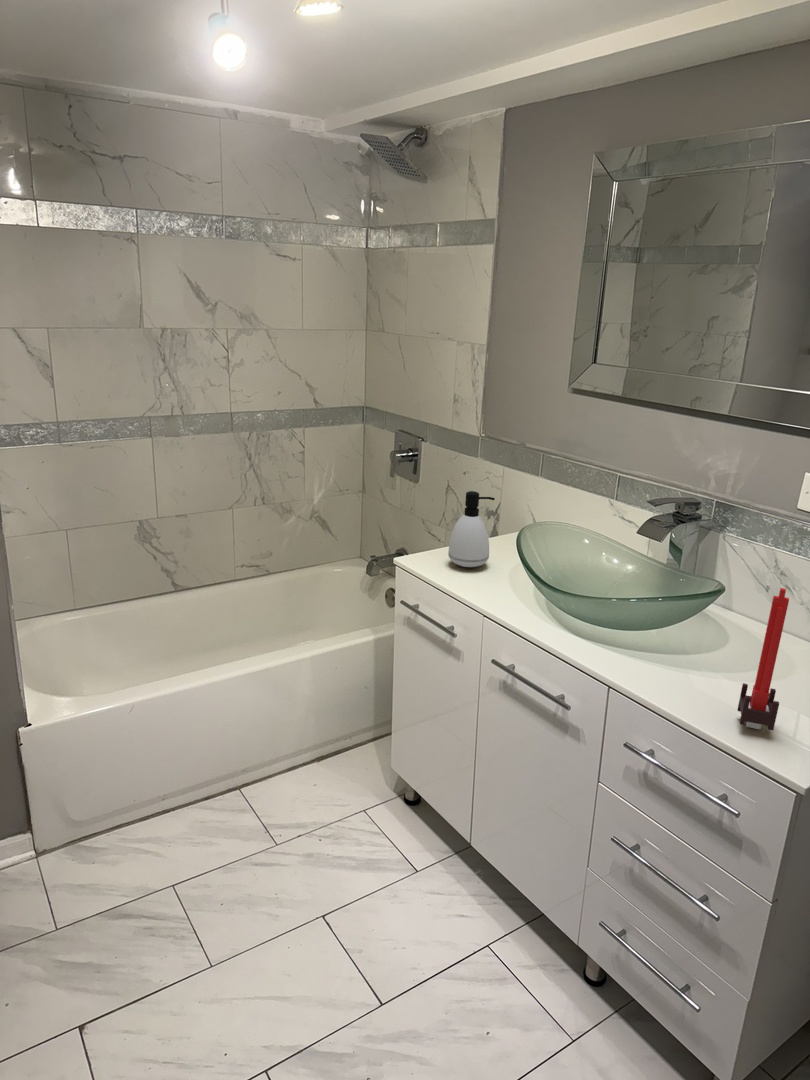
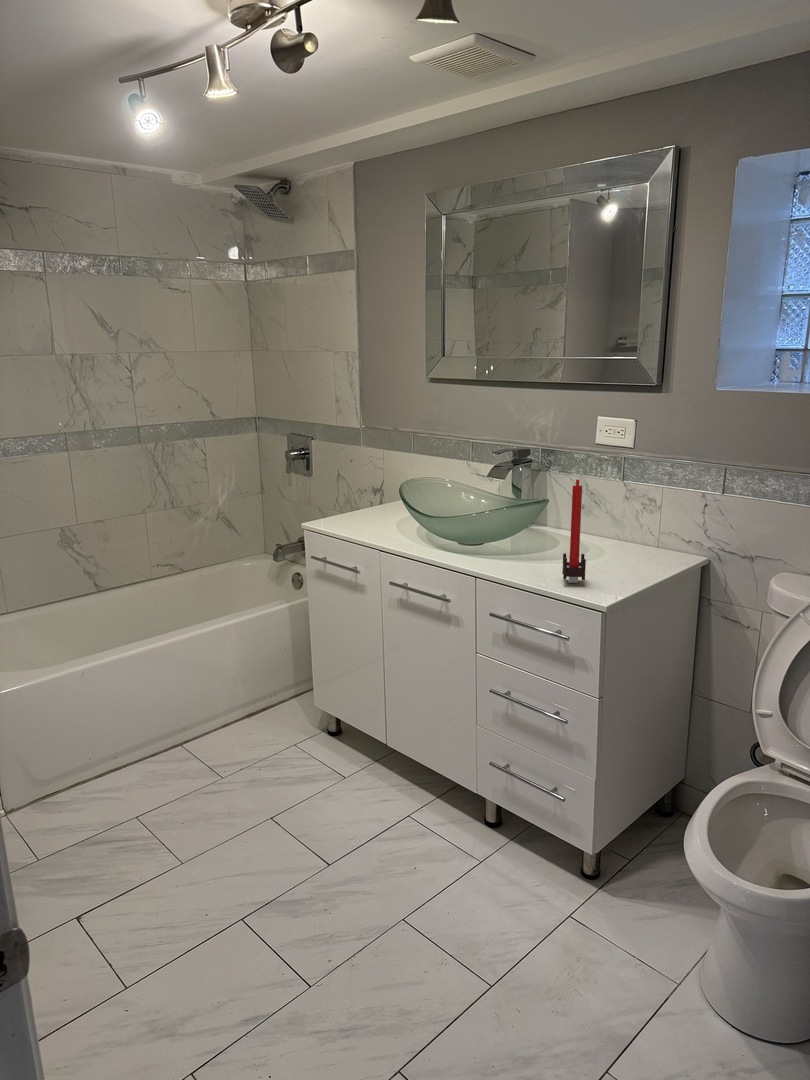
soap dispenser: present [448,491,495,567] -> none [345,461,378,523]

